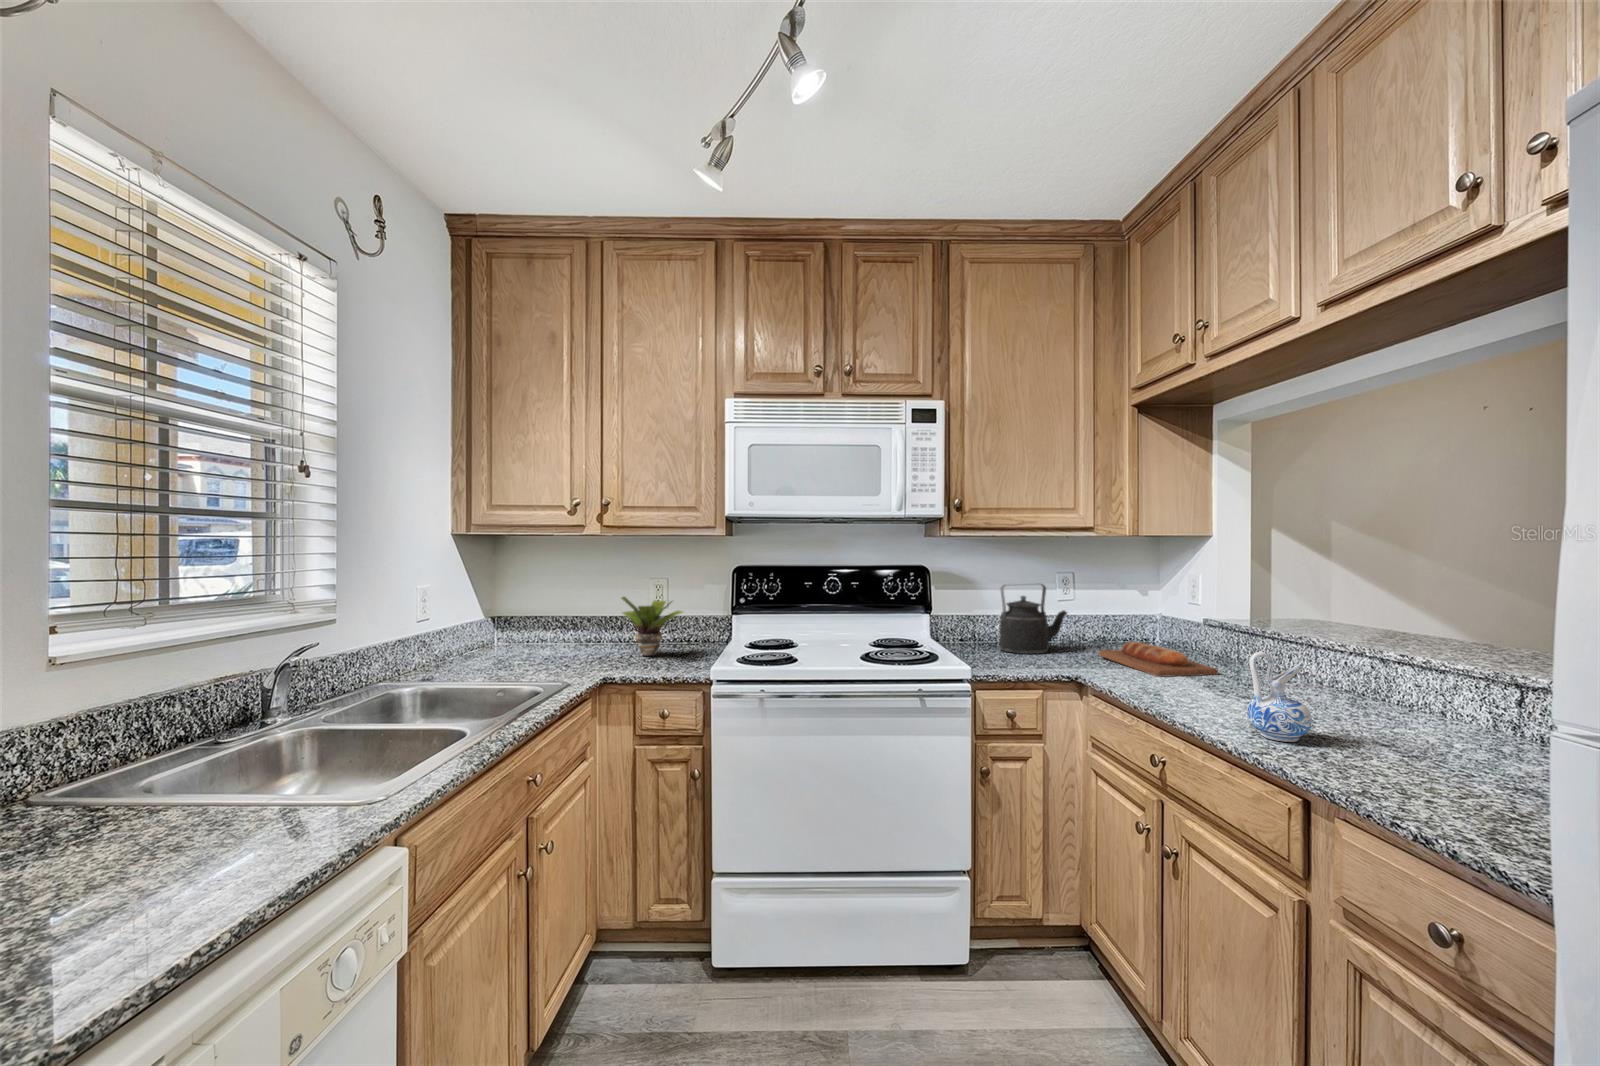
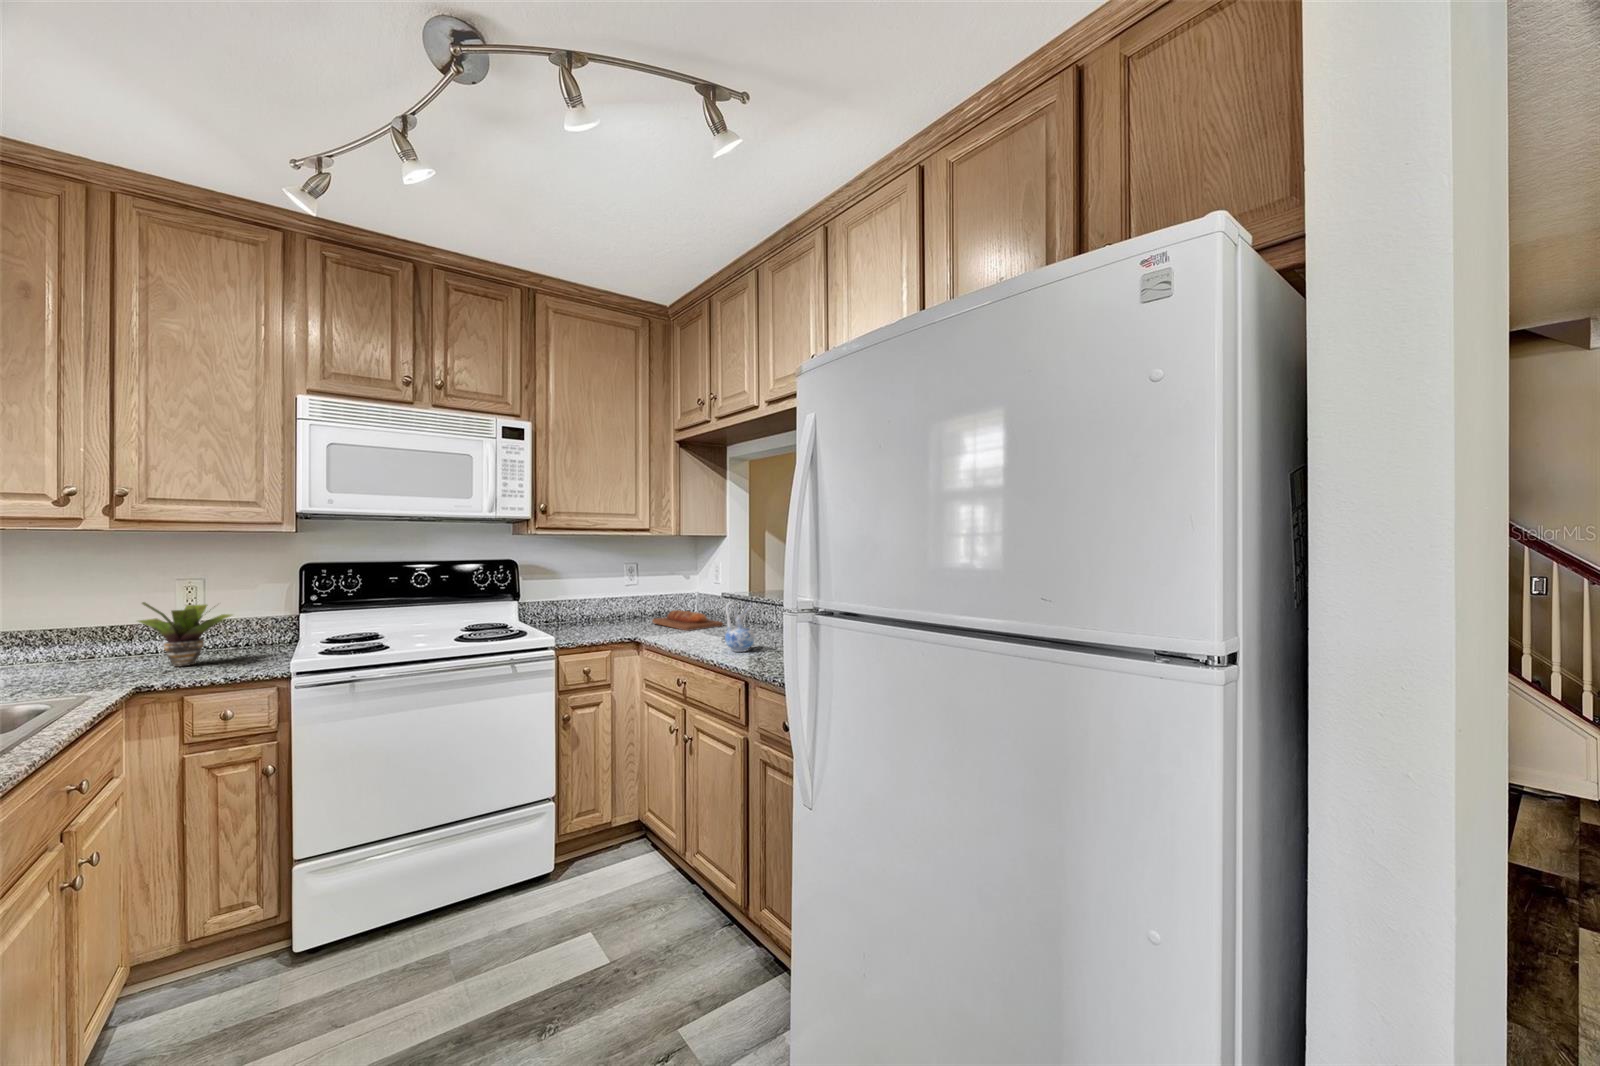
kettle: present [999,584,1067,654] -> none [578,572,632,628]

